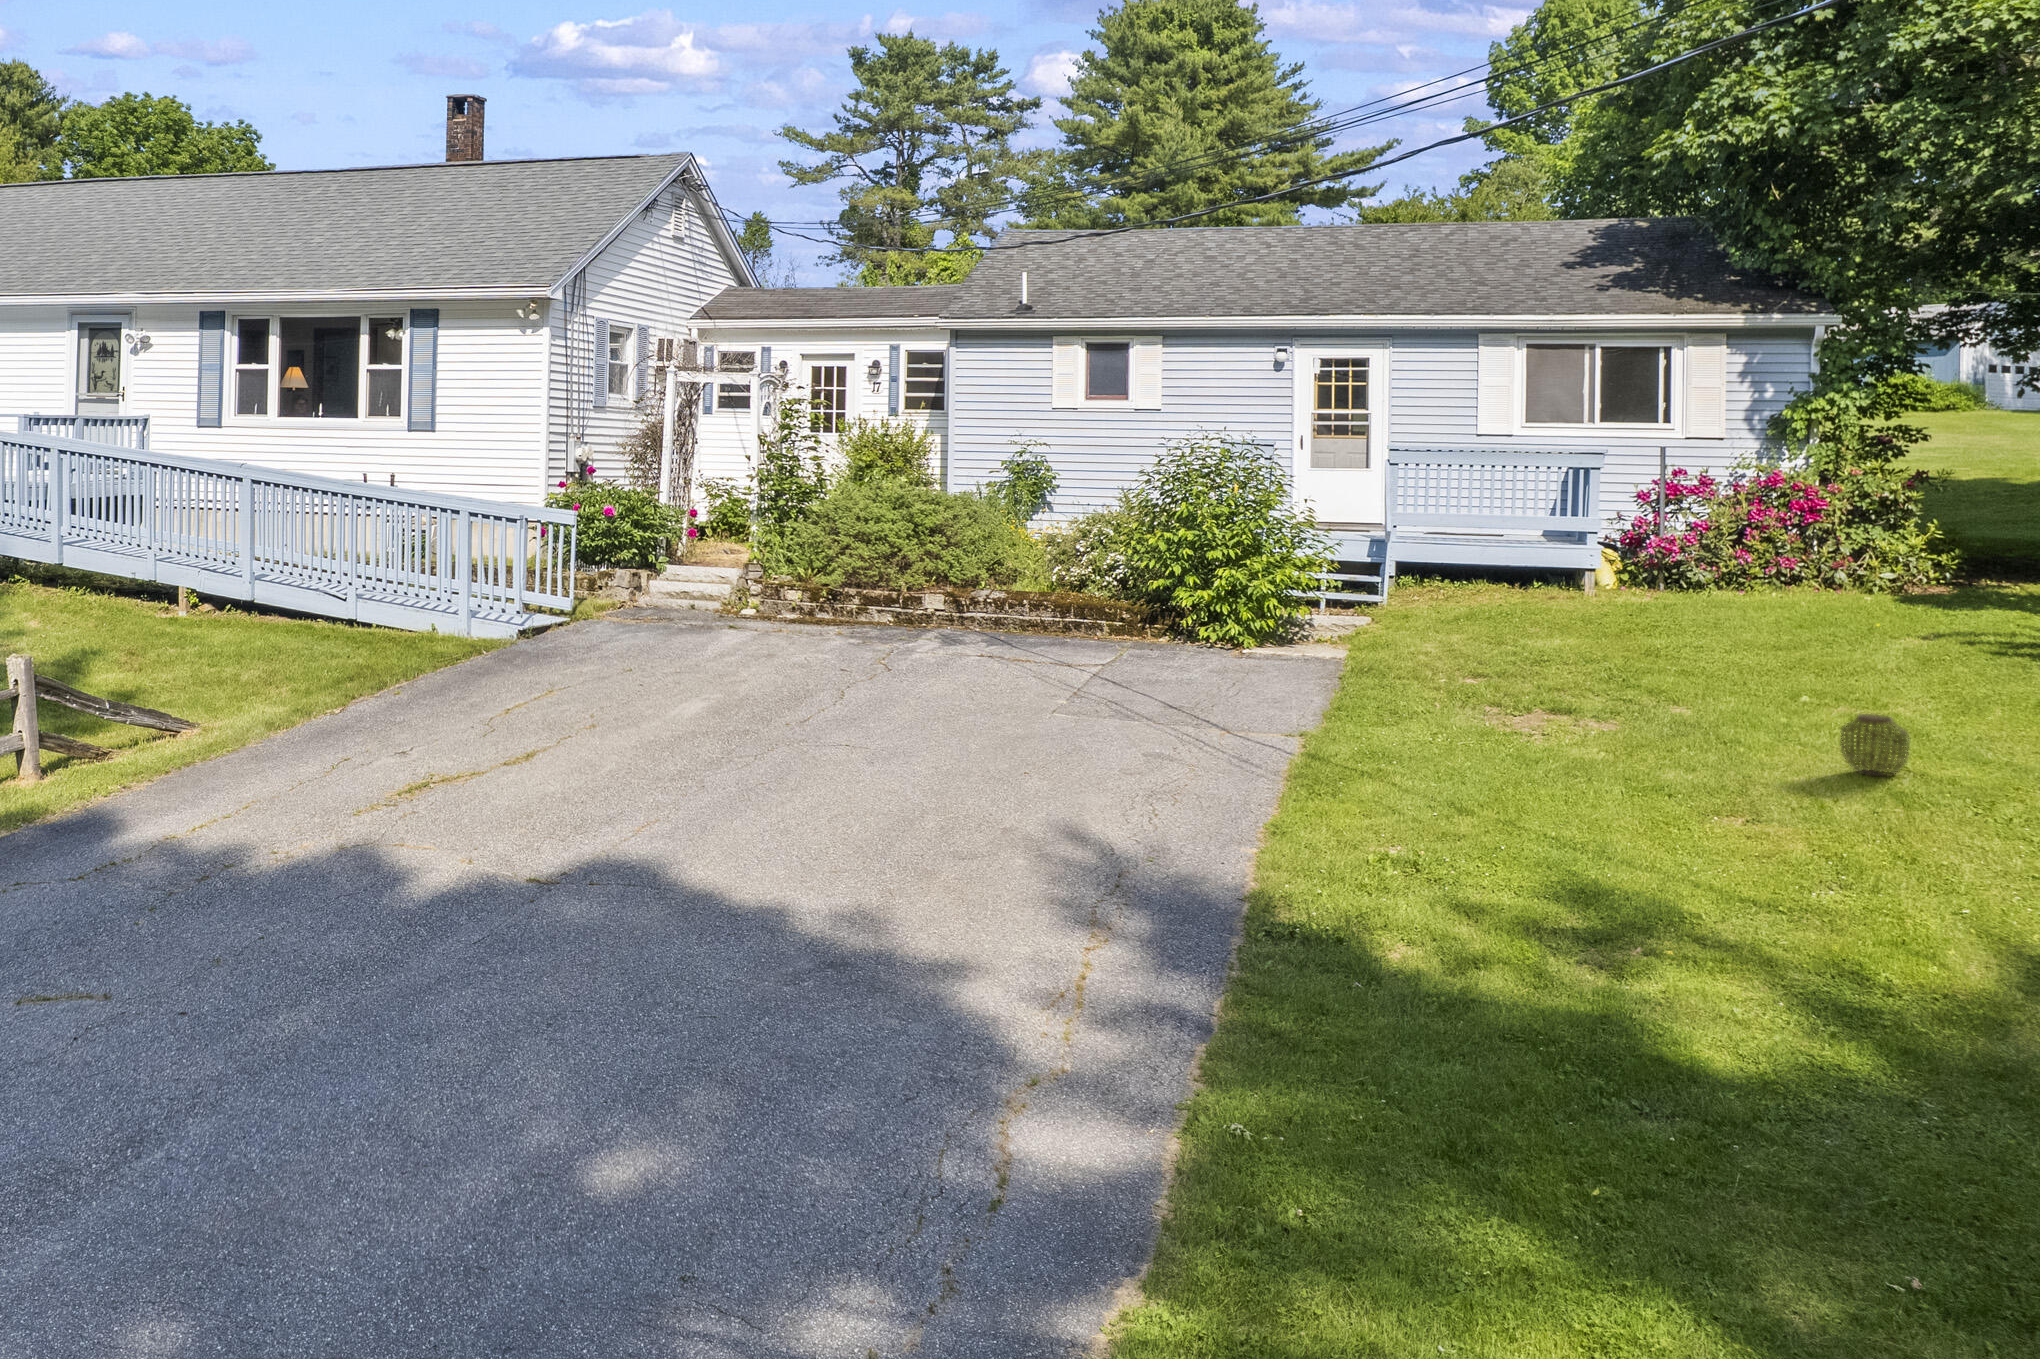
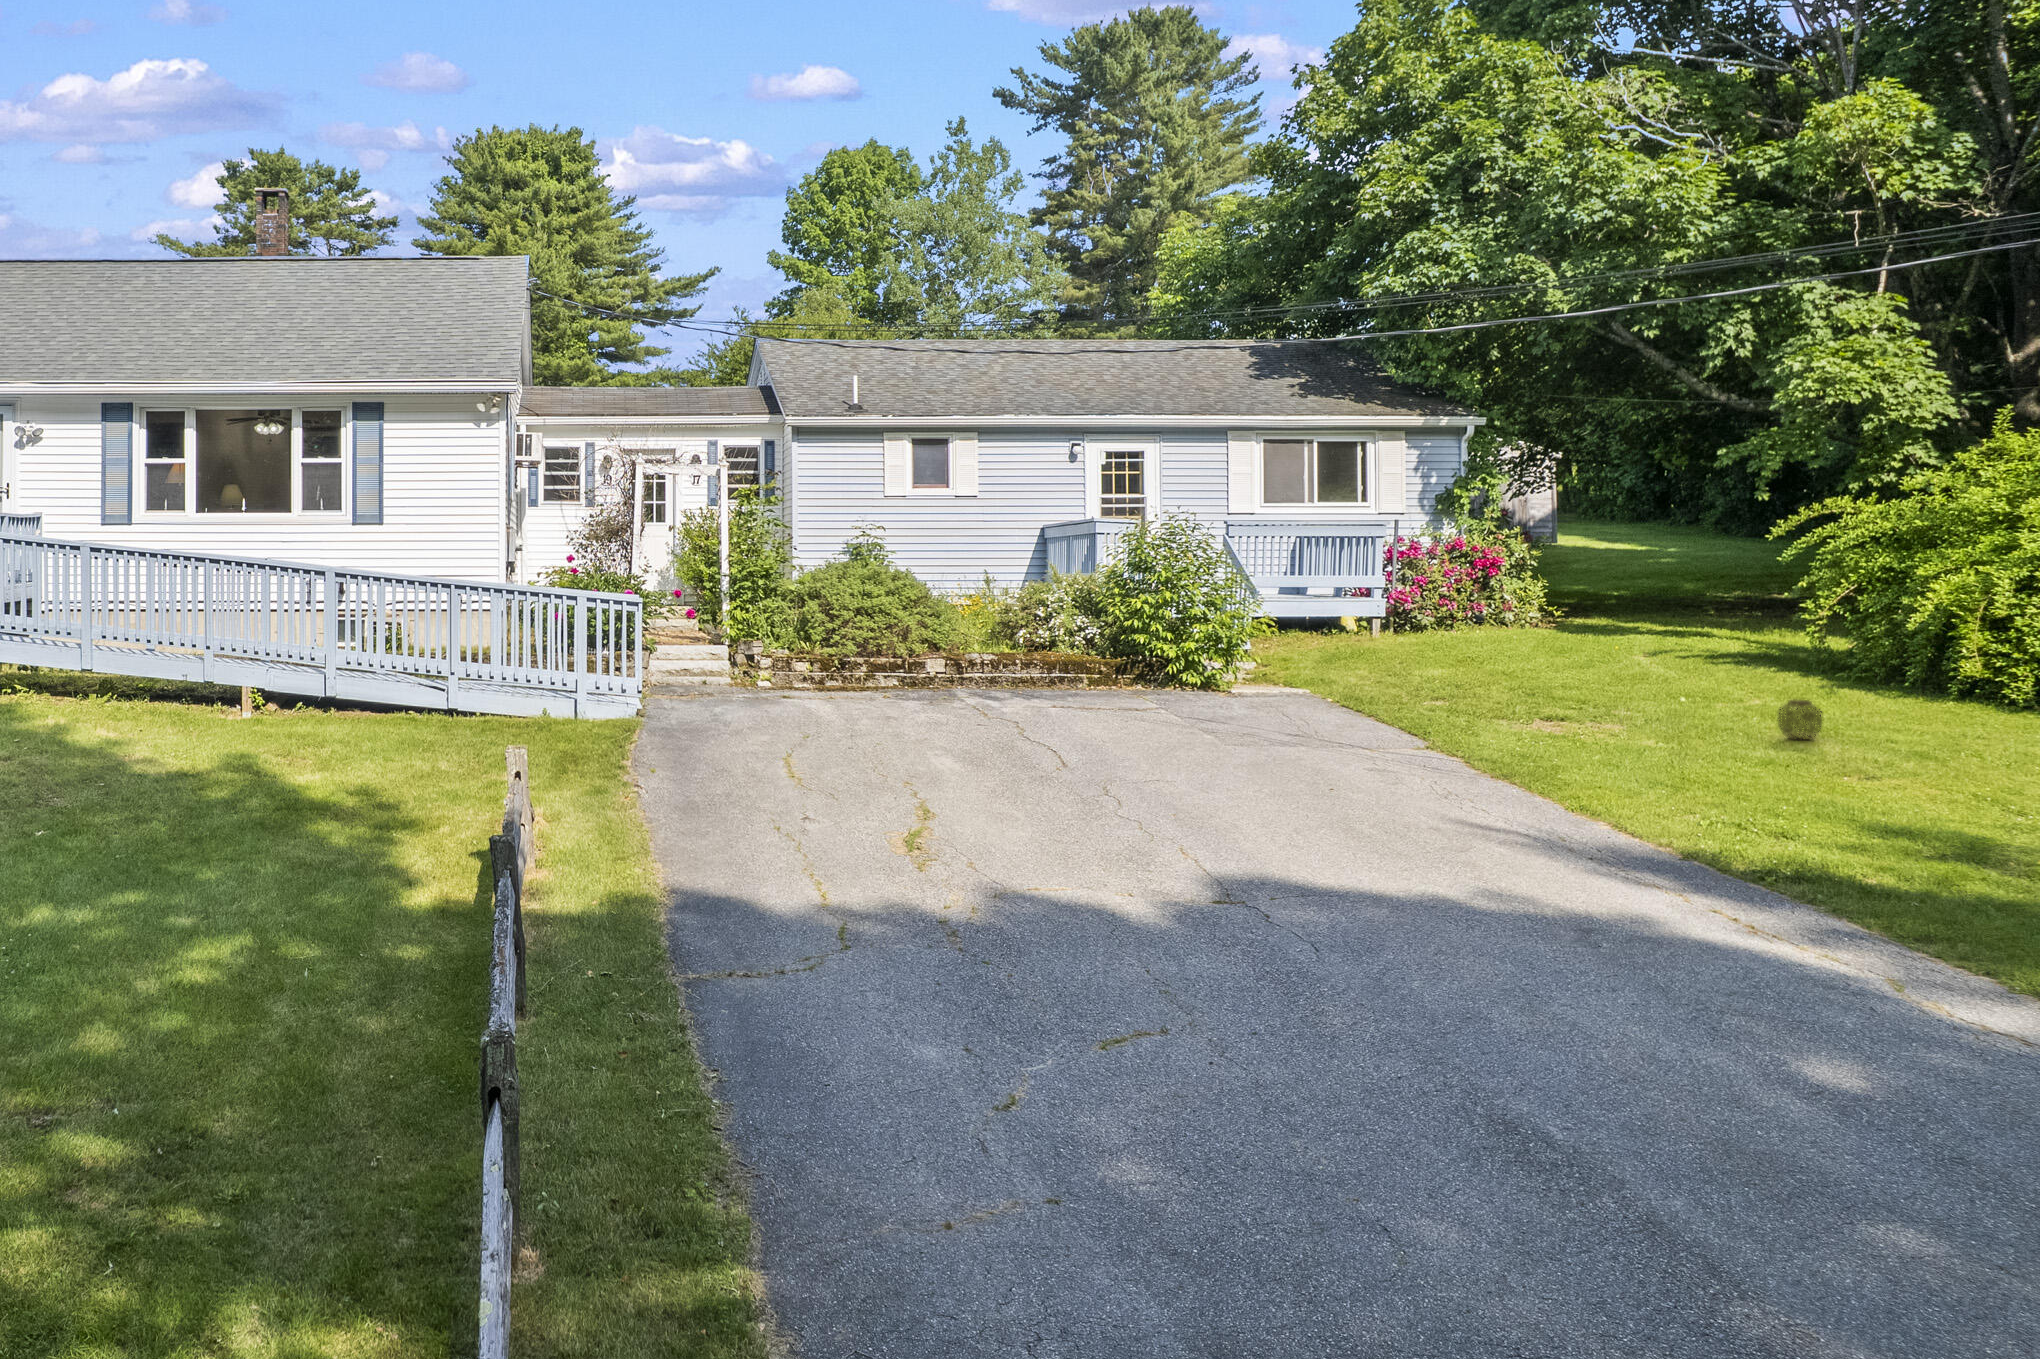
potted plant: none [1764,526,1795,583] -> present [1473,582,1490,623]

